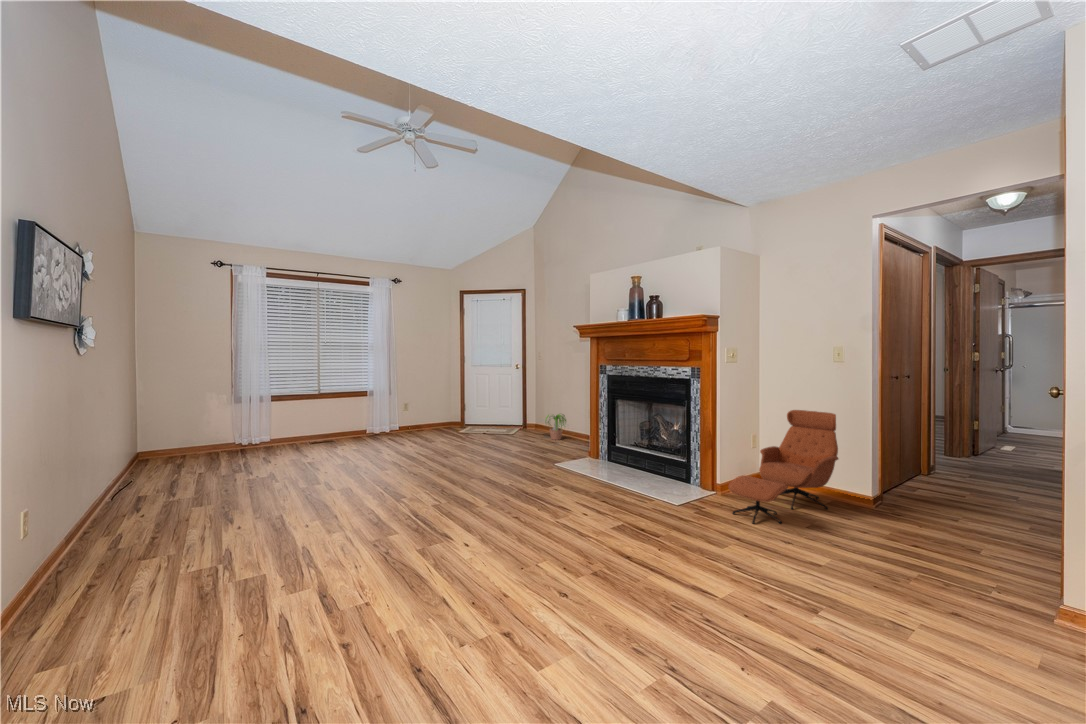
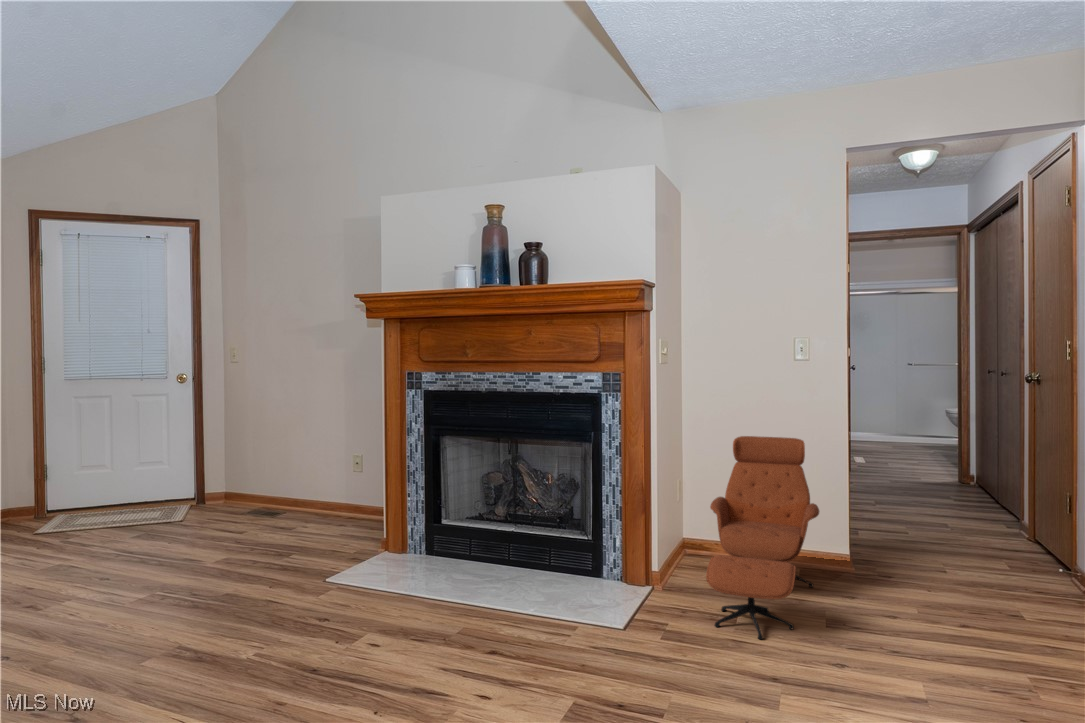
potted plant: present [546,414,566,440] -> none [251,469,312,522]

